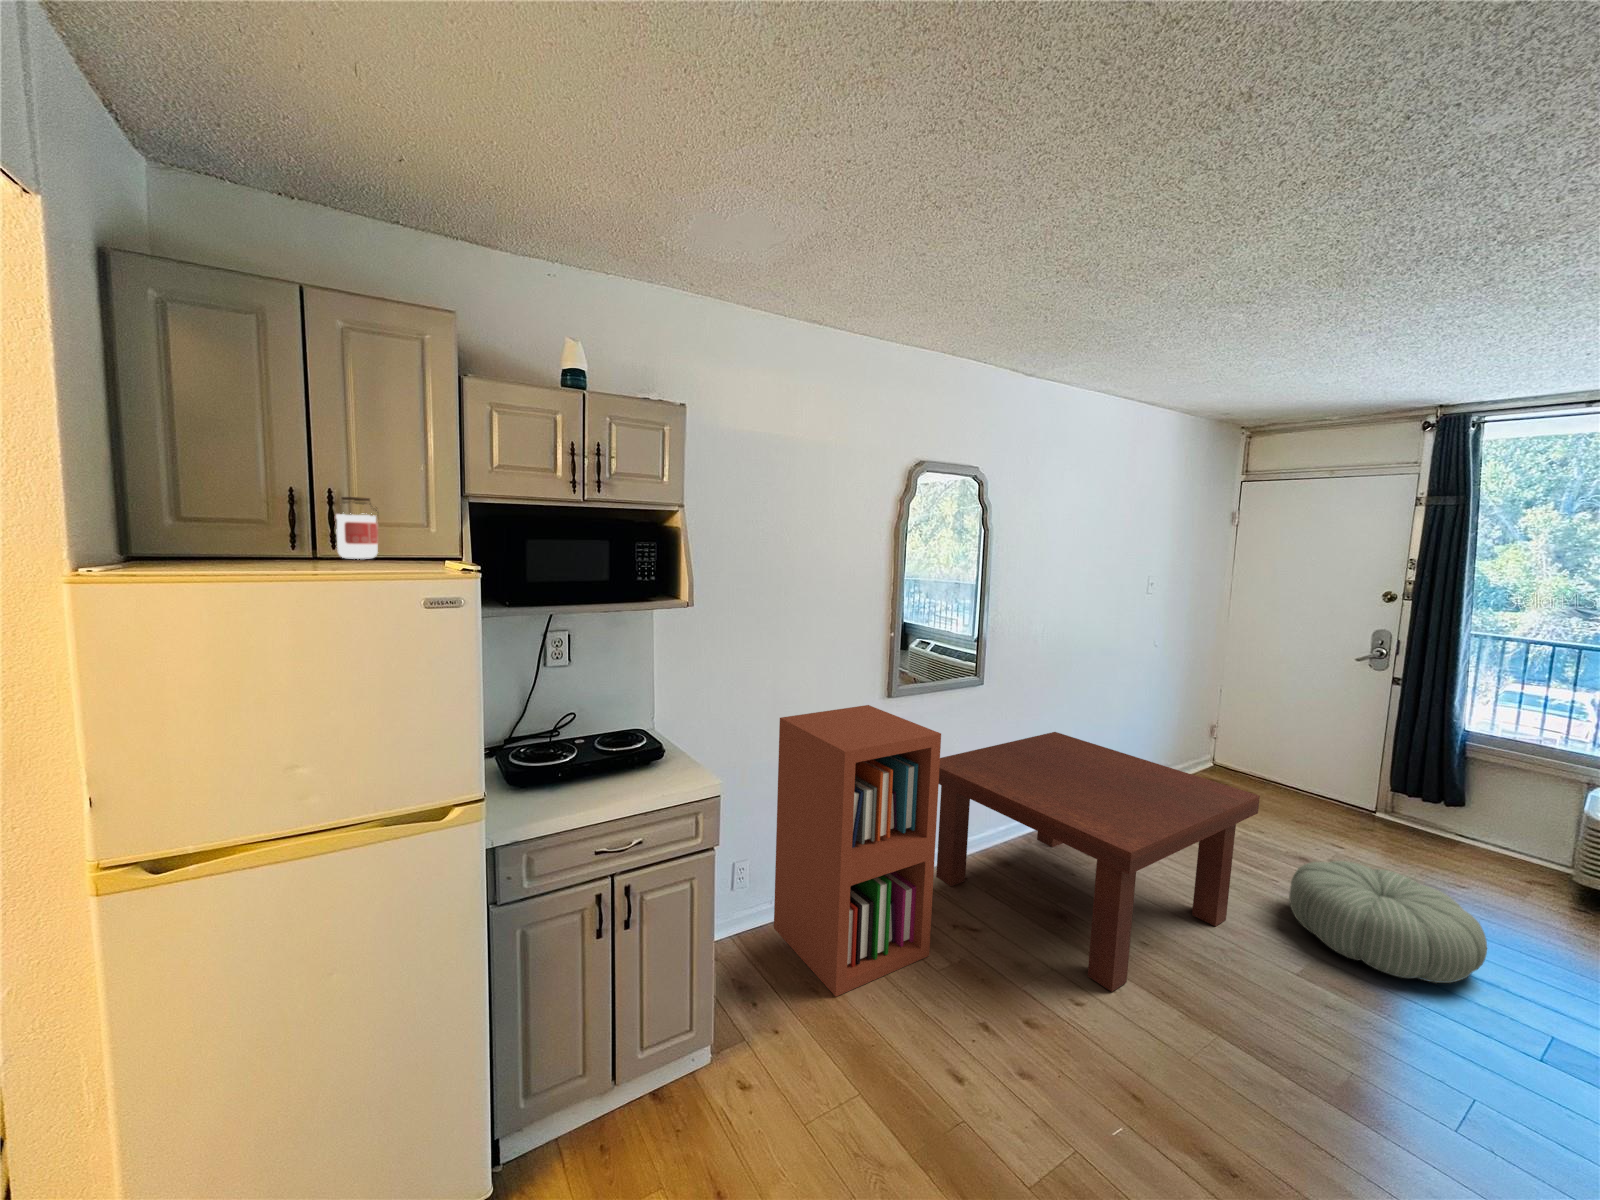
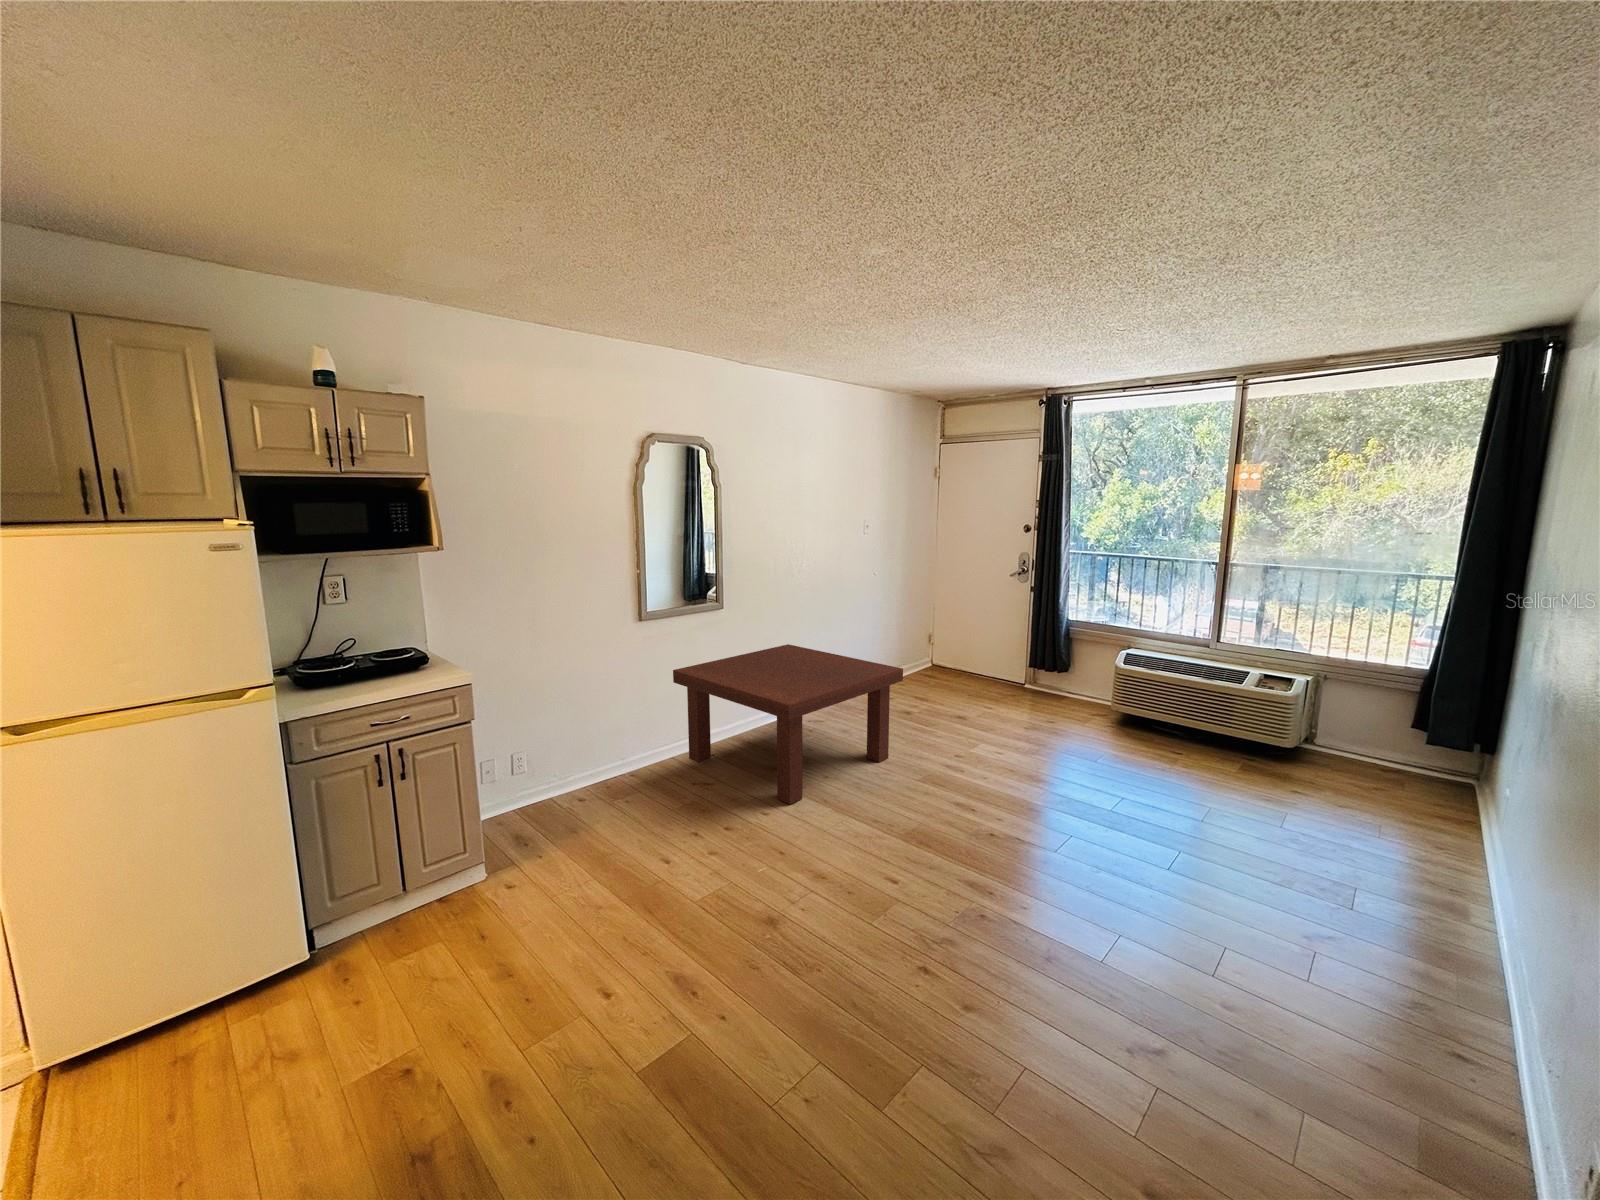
jar: present [336,497,378,559] -> none [122,474,165,521]
bookshelf: present [774,705,941,997] -> none [539,627,668,833]
pouf: present [1289,861,1487,983] -> none [928,710,1029,773]

